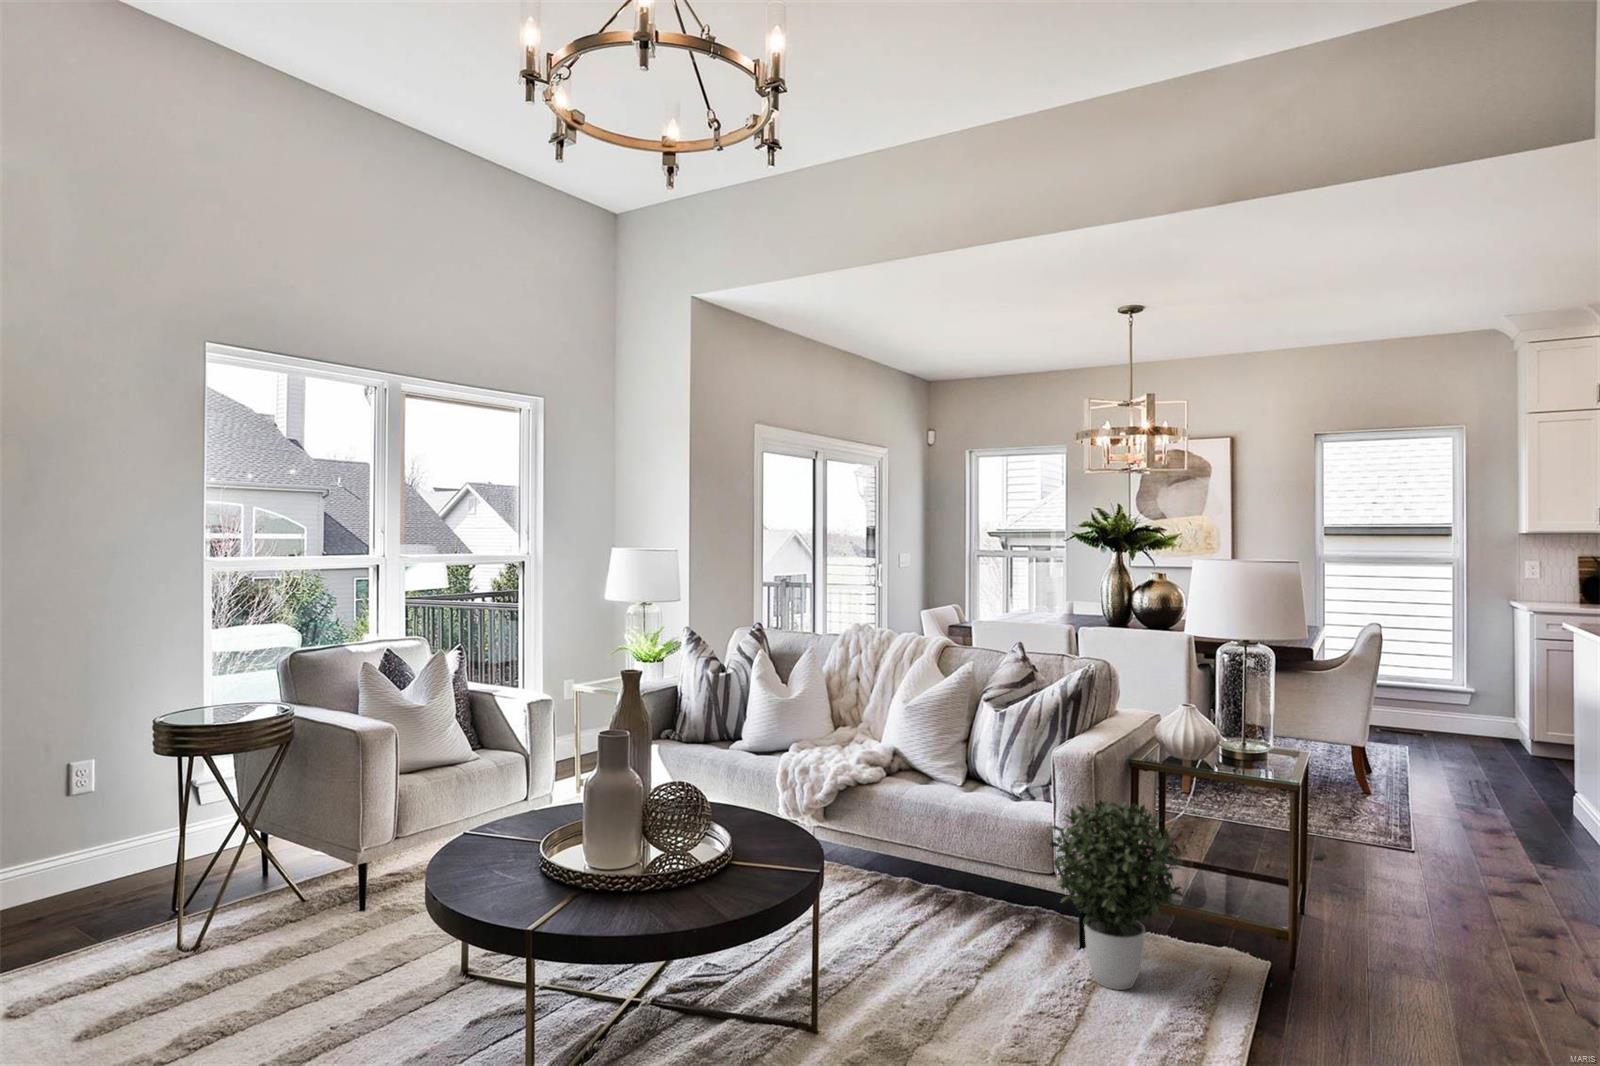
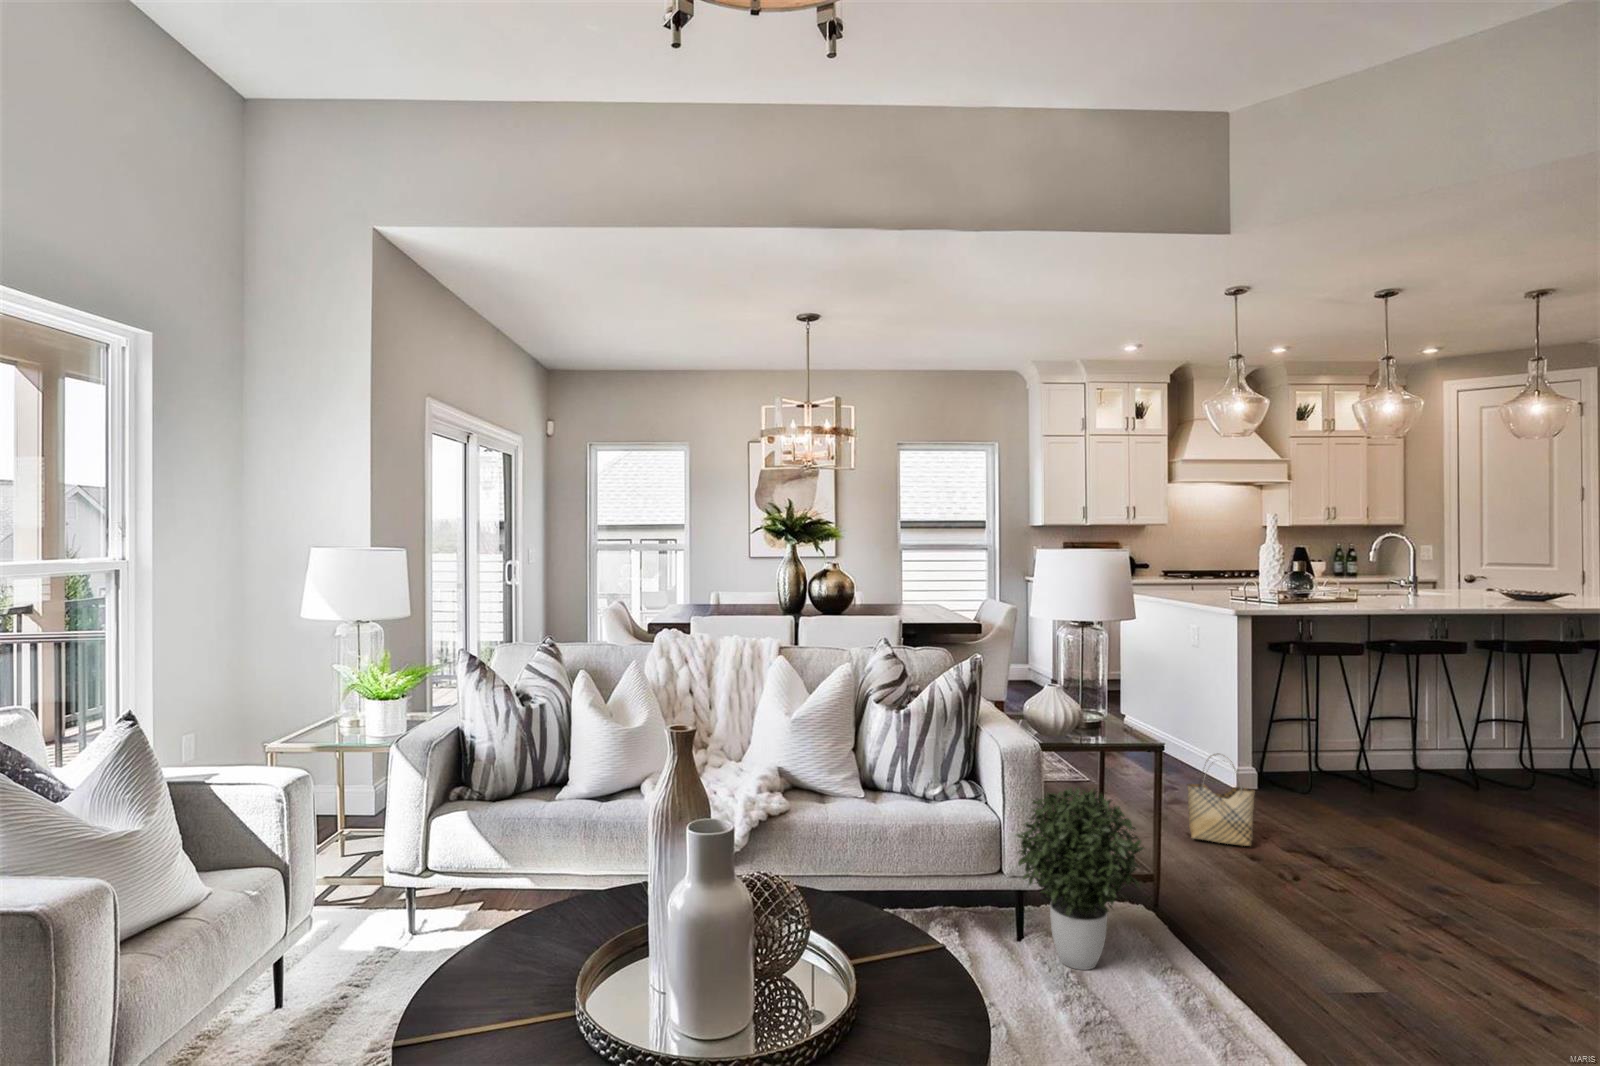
woven basket: none [1458,827,1560,953] -> present [1187,754,1255,846]

